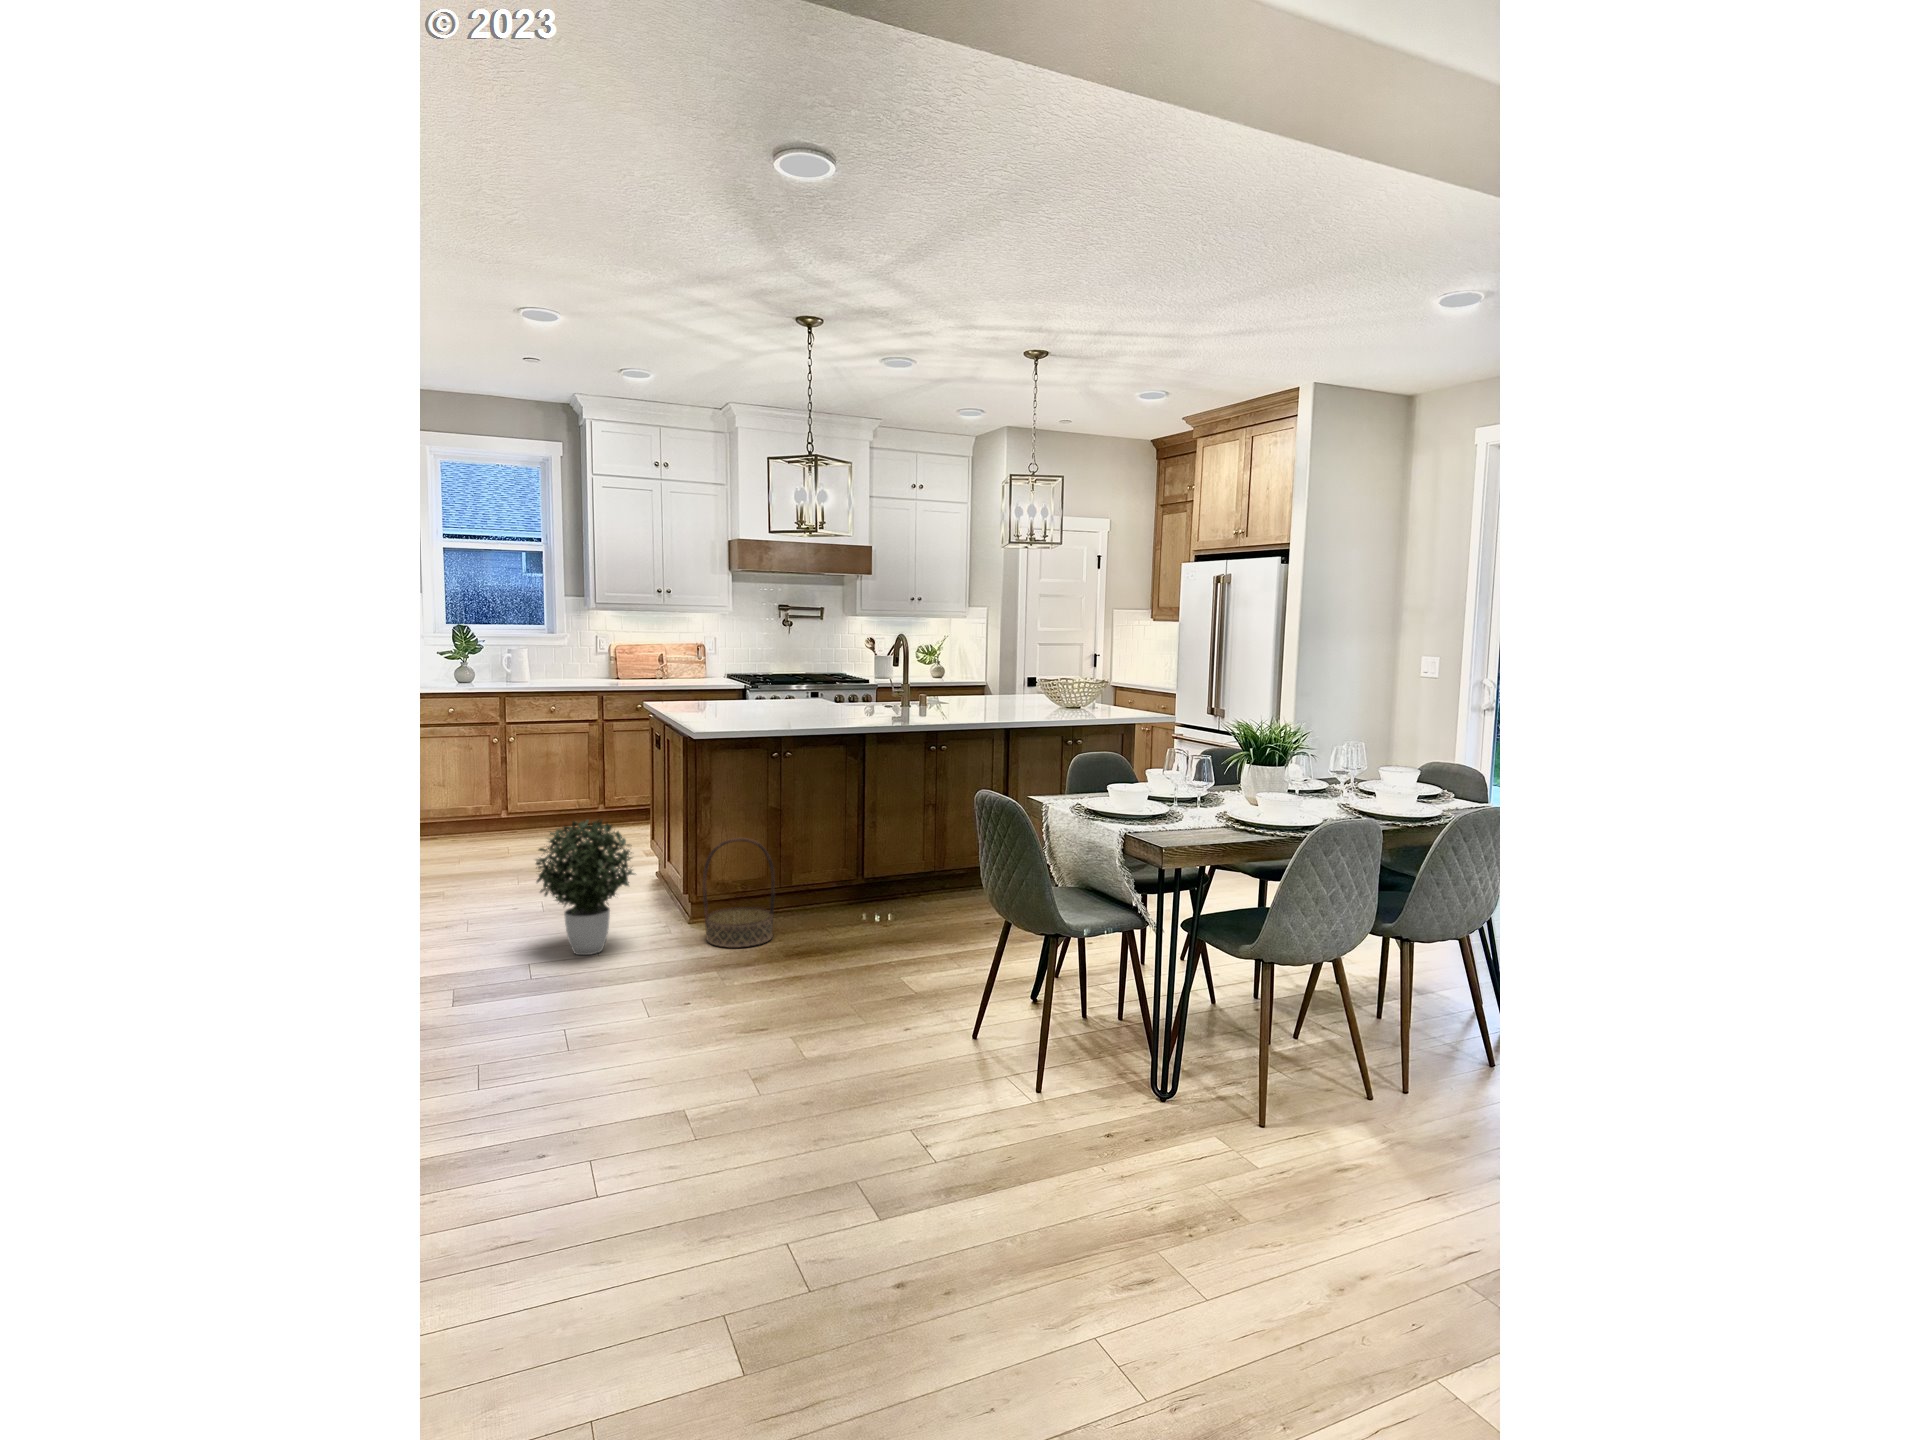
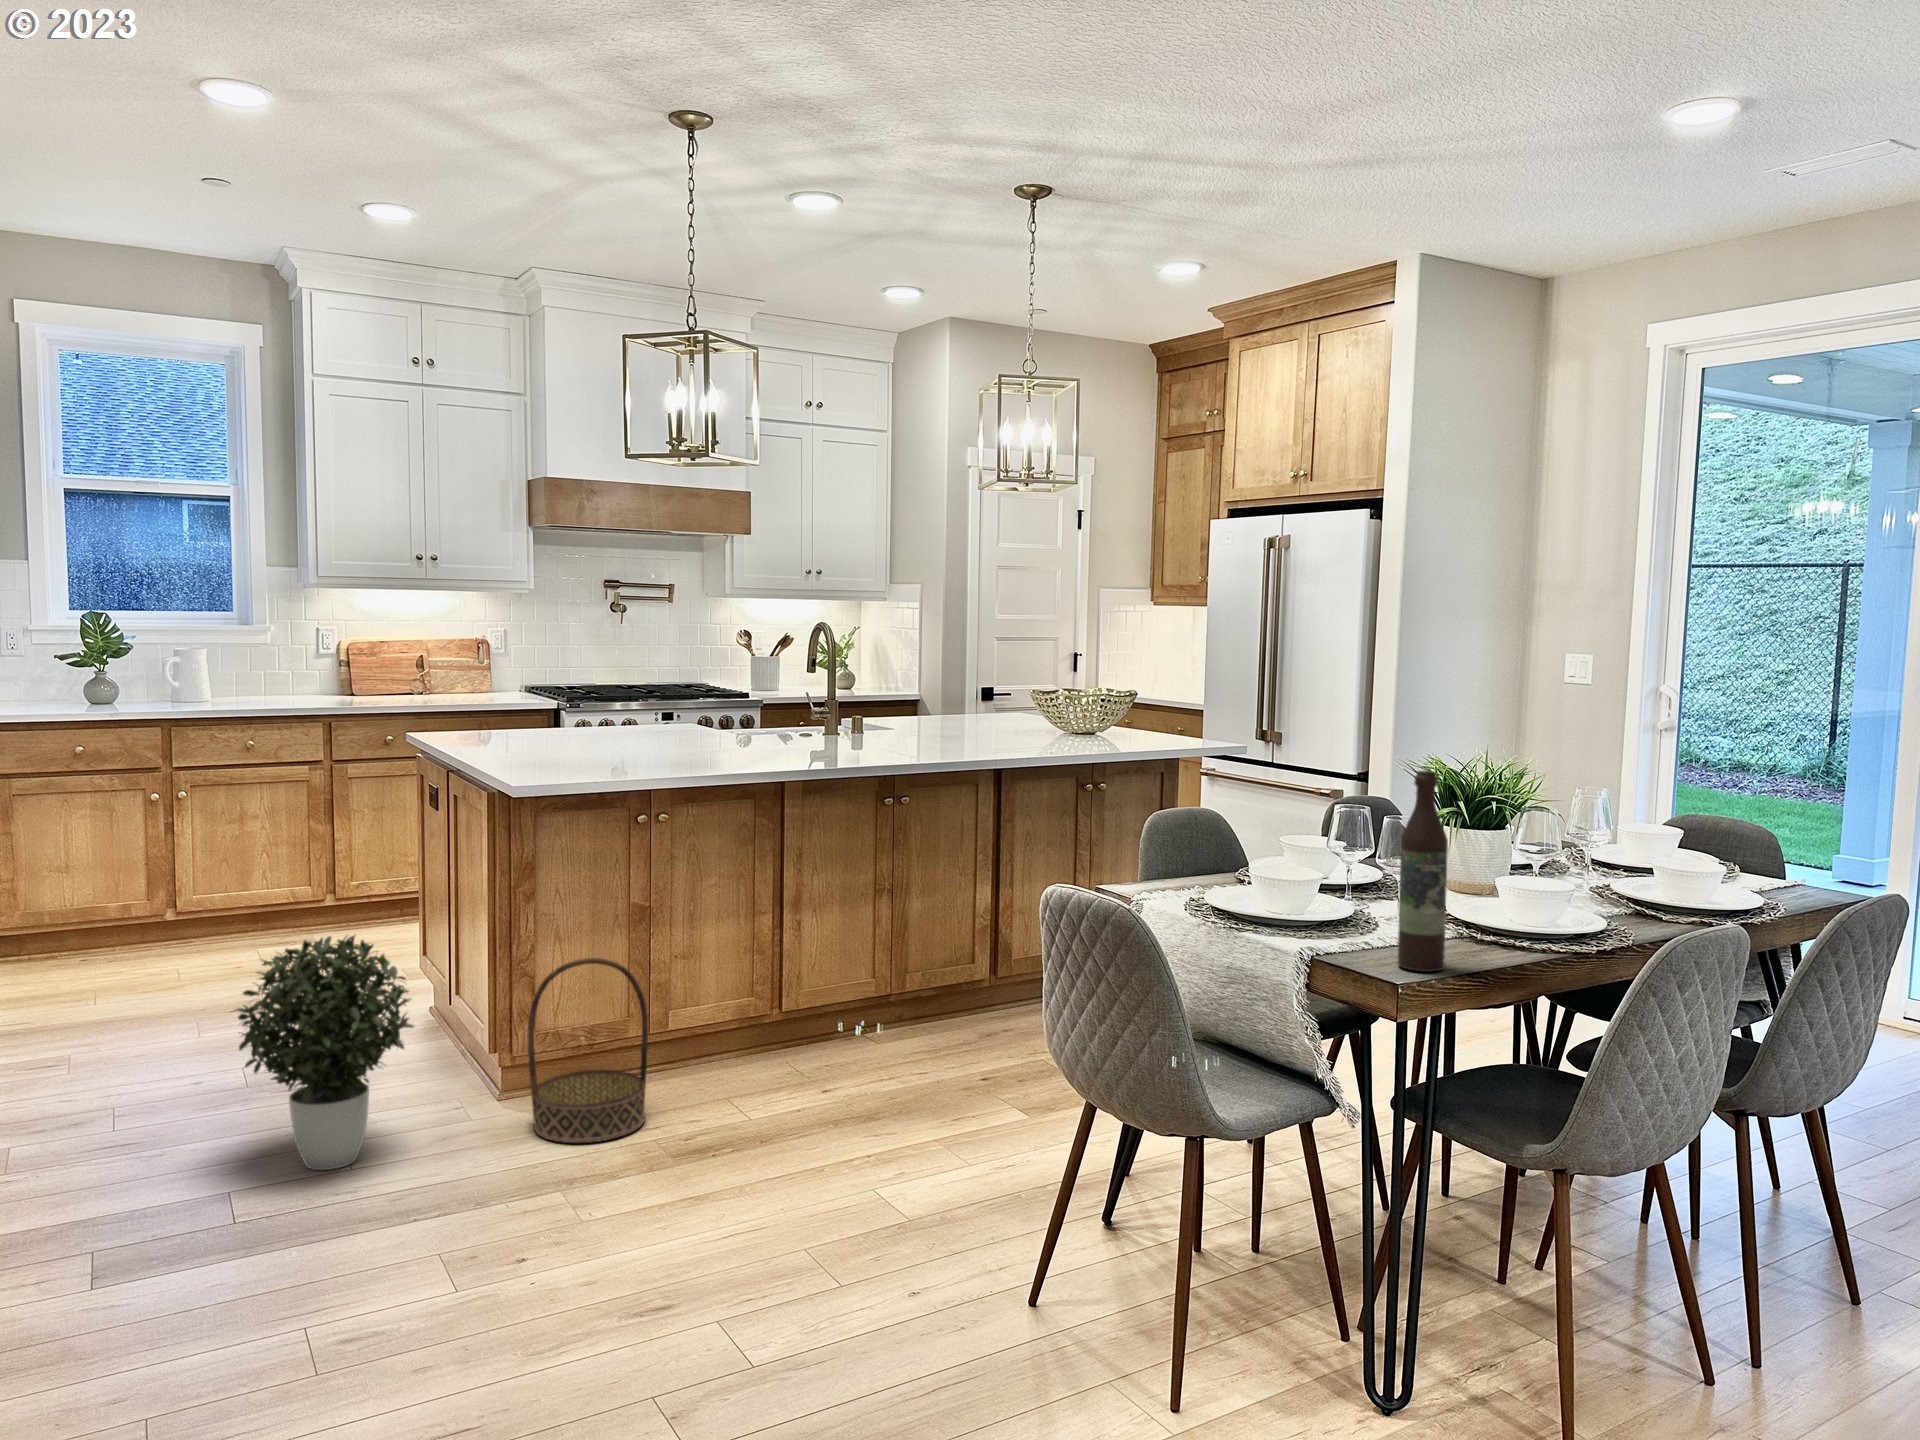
wine bottle: none [1169,725,1198,841] -> present [1398,771,1448,972]

